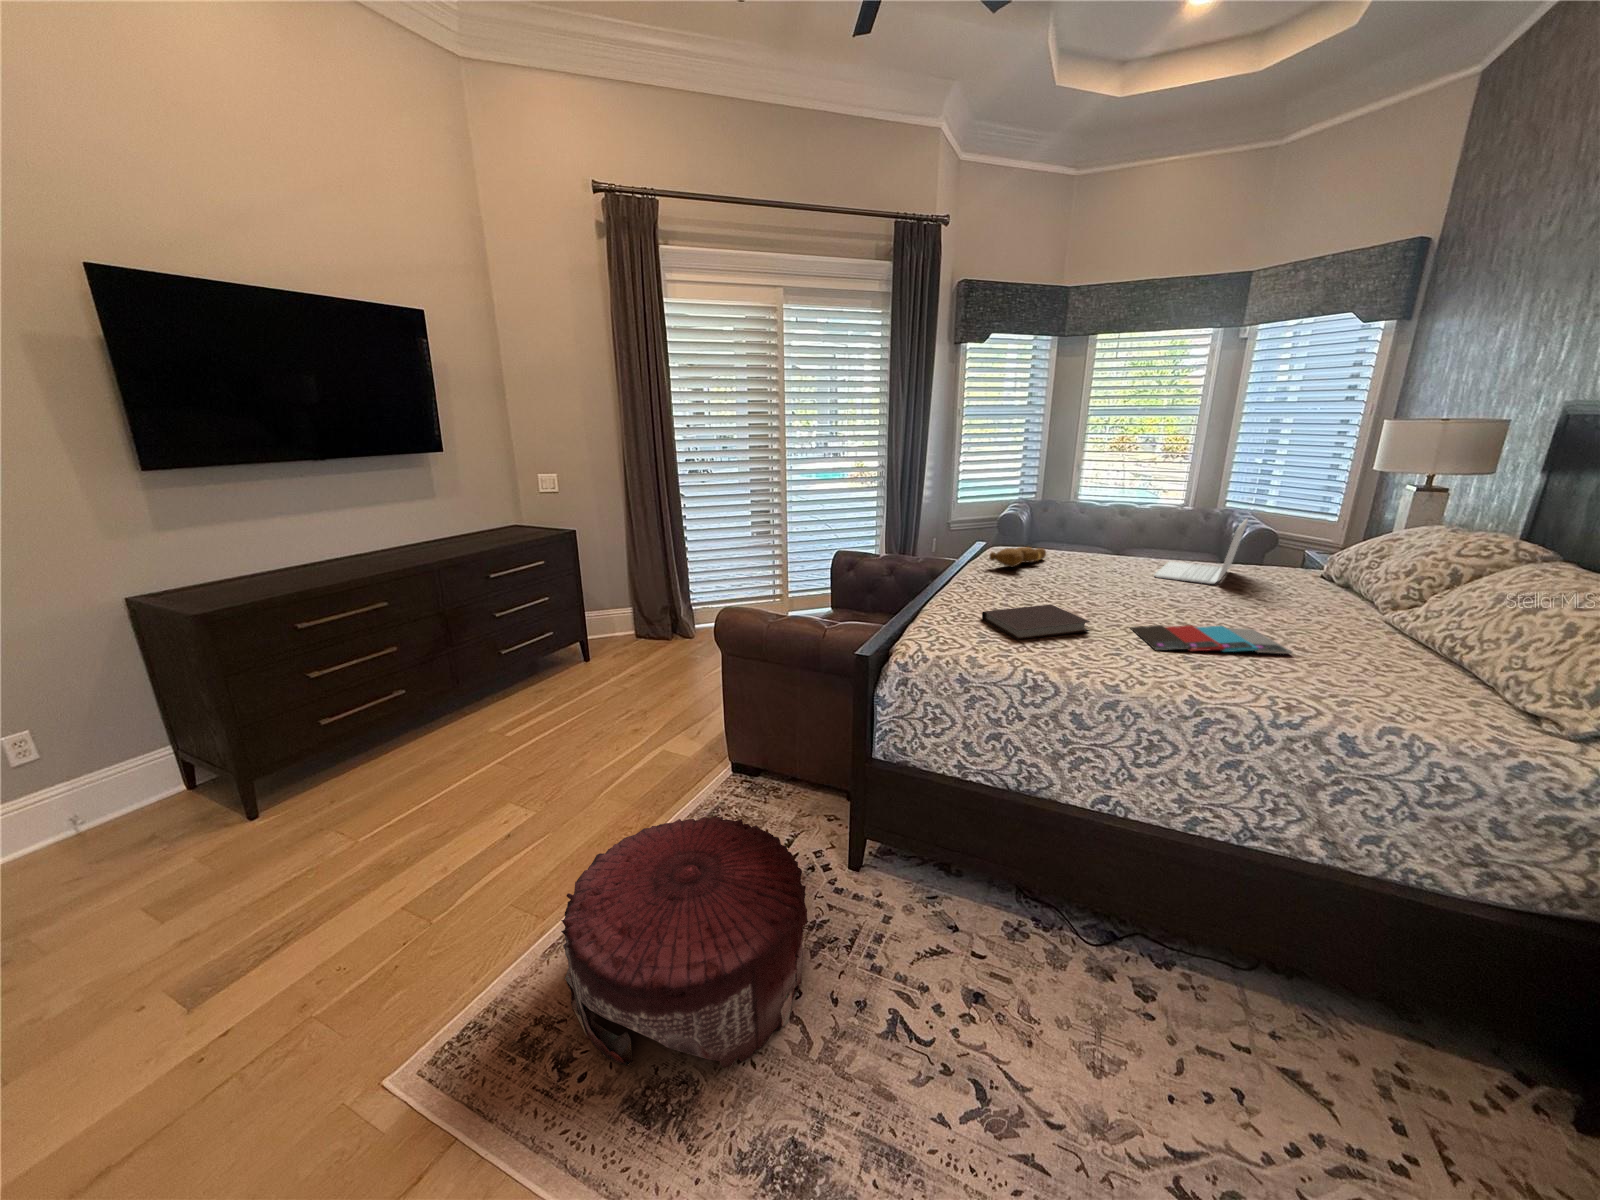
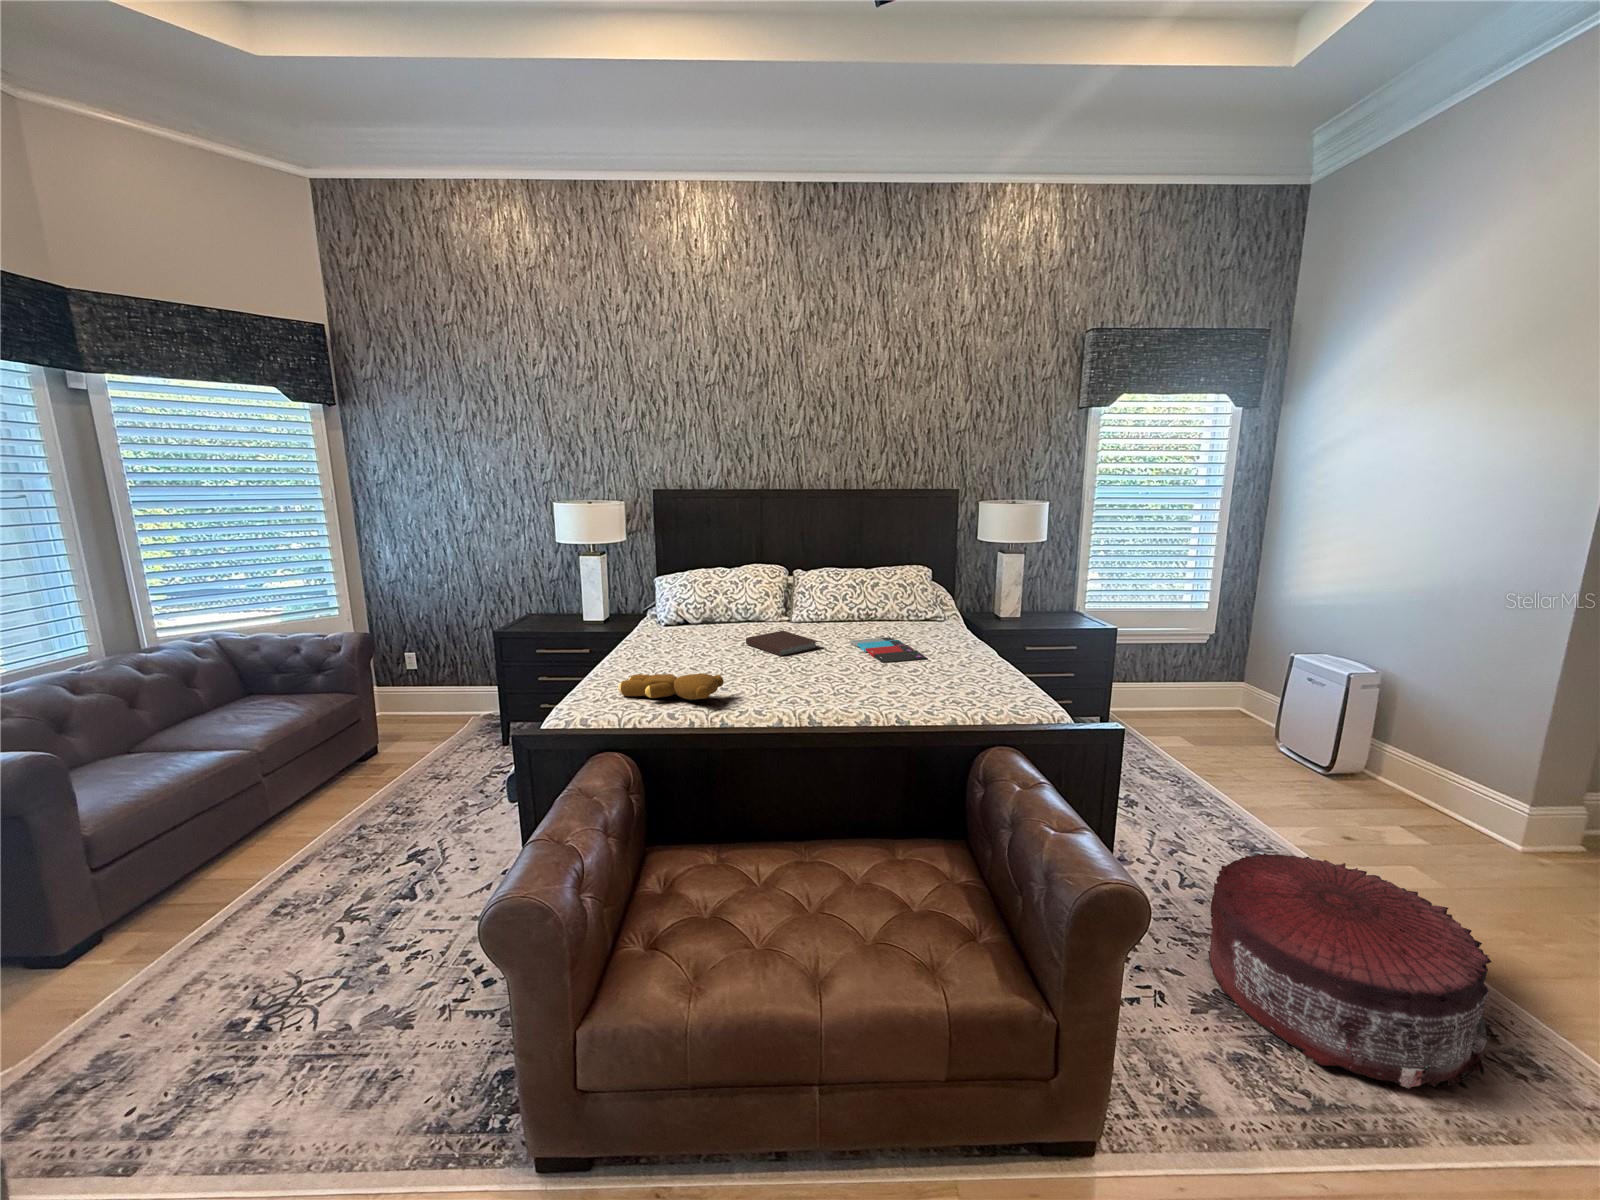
laptop: present [1154,519,1248,584] -> none [635,589,722,656]
notebook: present [982,605,1090,640] -> present [746,631,819,656]

